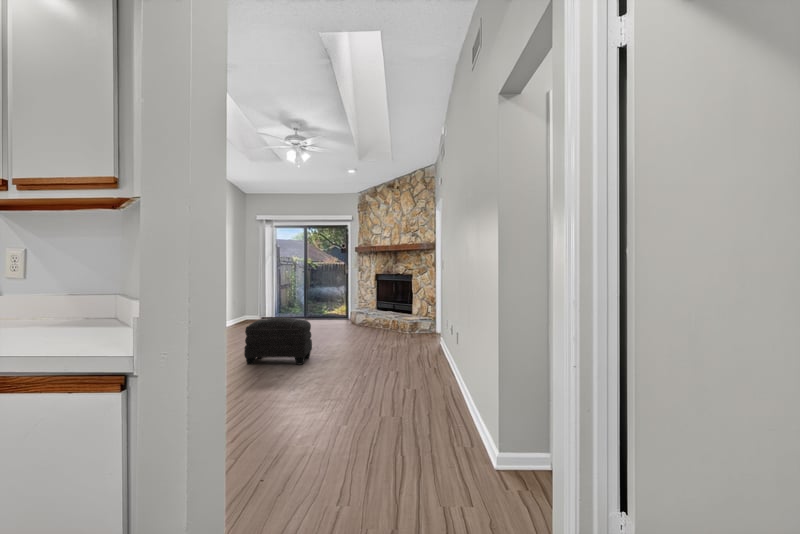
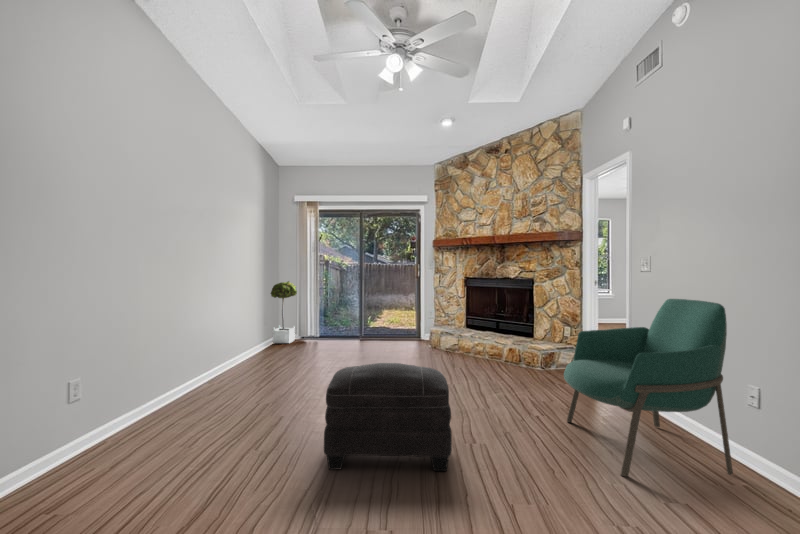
potted tree: none [238,277,257,322] -> present [271,281,297,343]
armchair: none [376,284,442,366] -> present [564,299,733,477]

